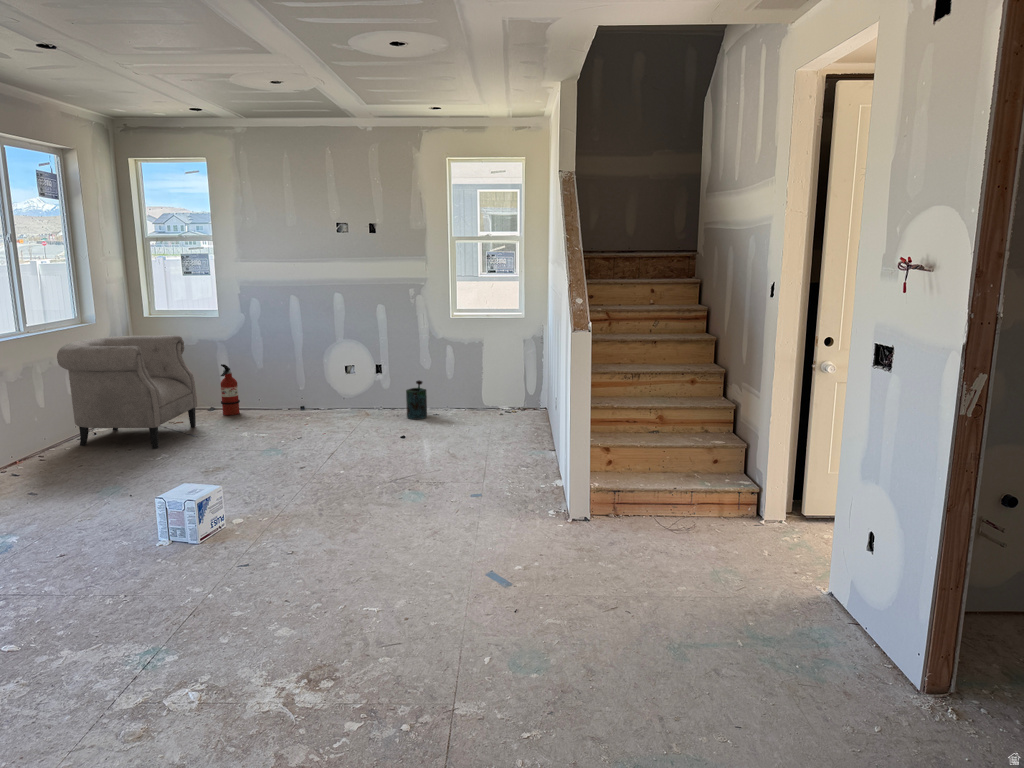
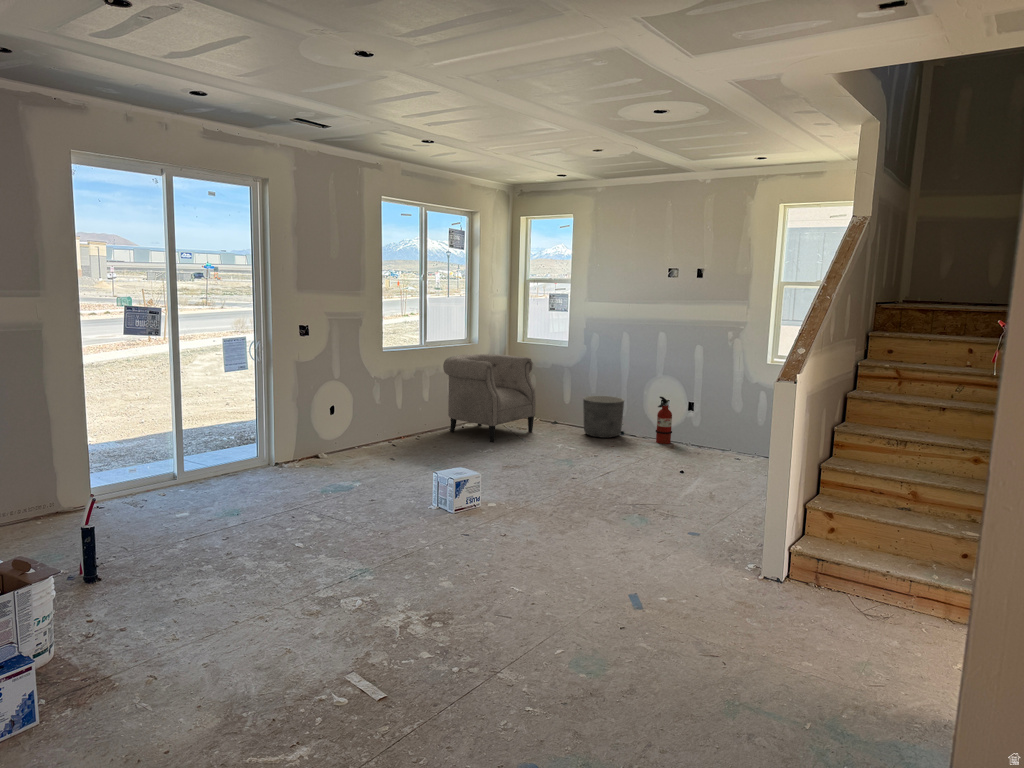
fire extinguisher: present [221,364,240,415] -> present [656,397,672,444]
planter: none [255,371,305,419] -> present [583,396,624,438]
watering can: present [406,380,427,419] -> none [705,421,729,458]

